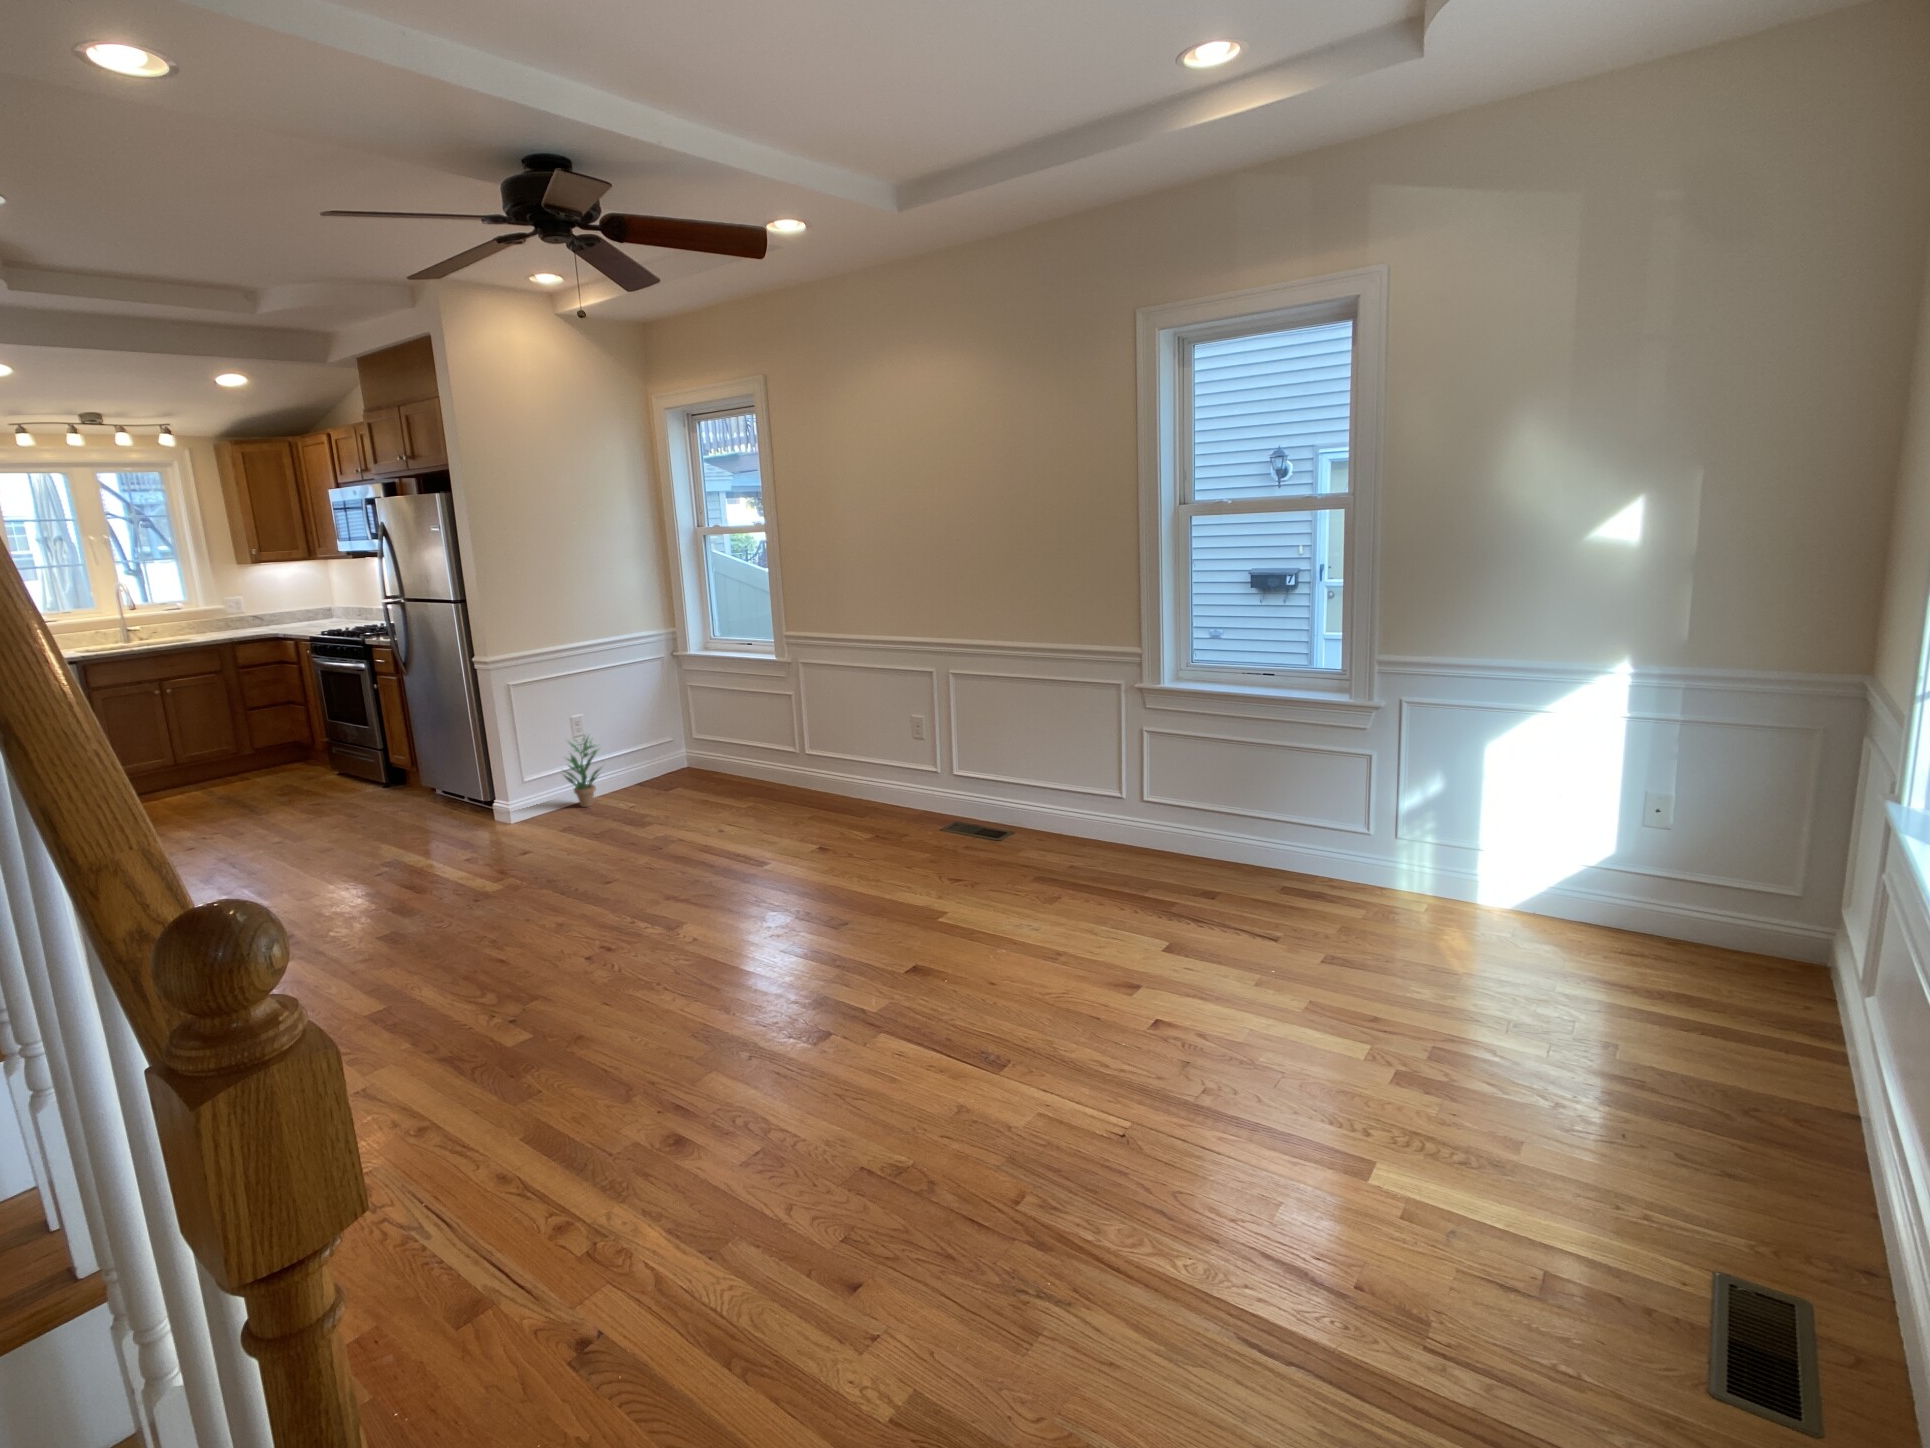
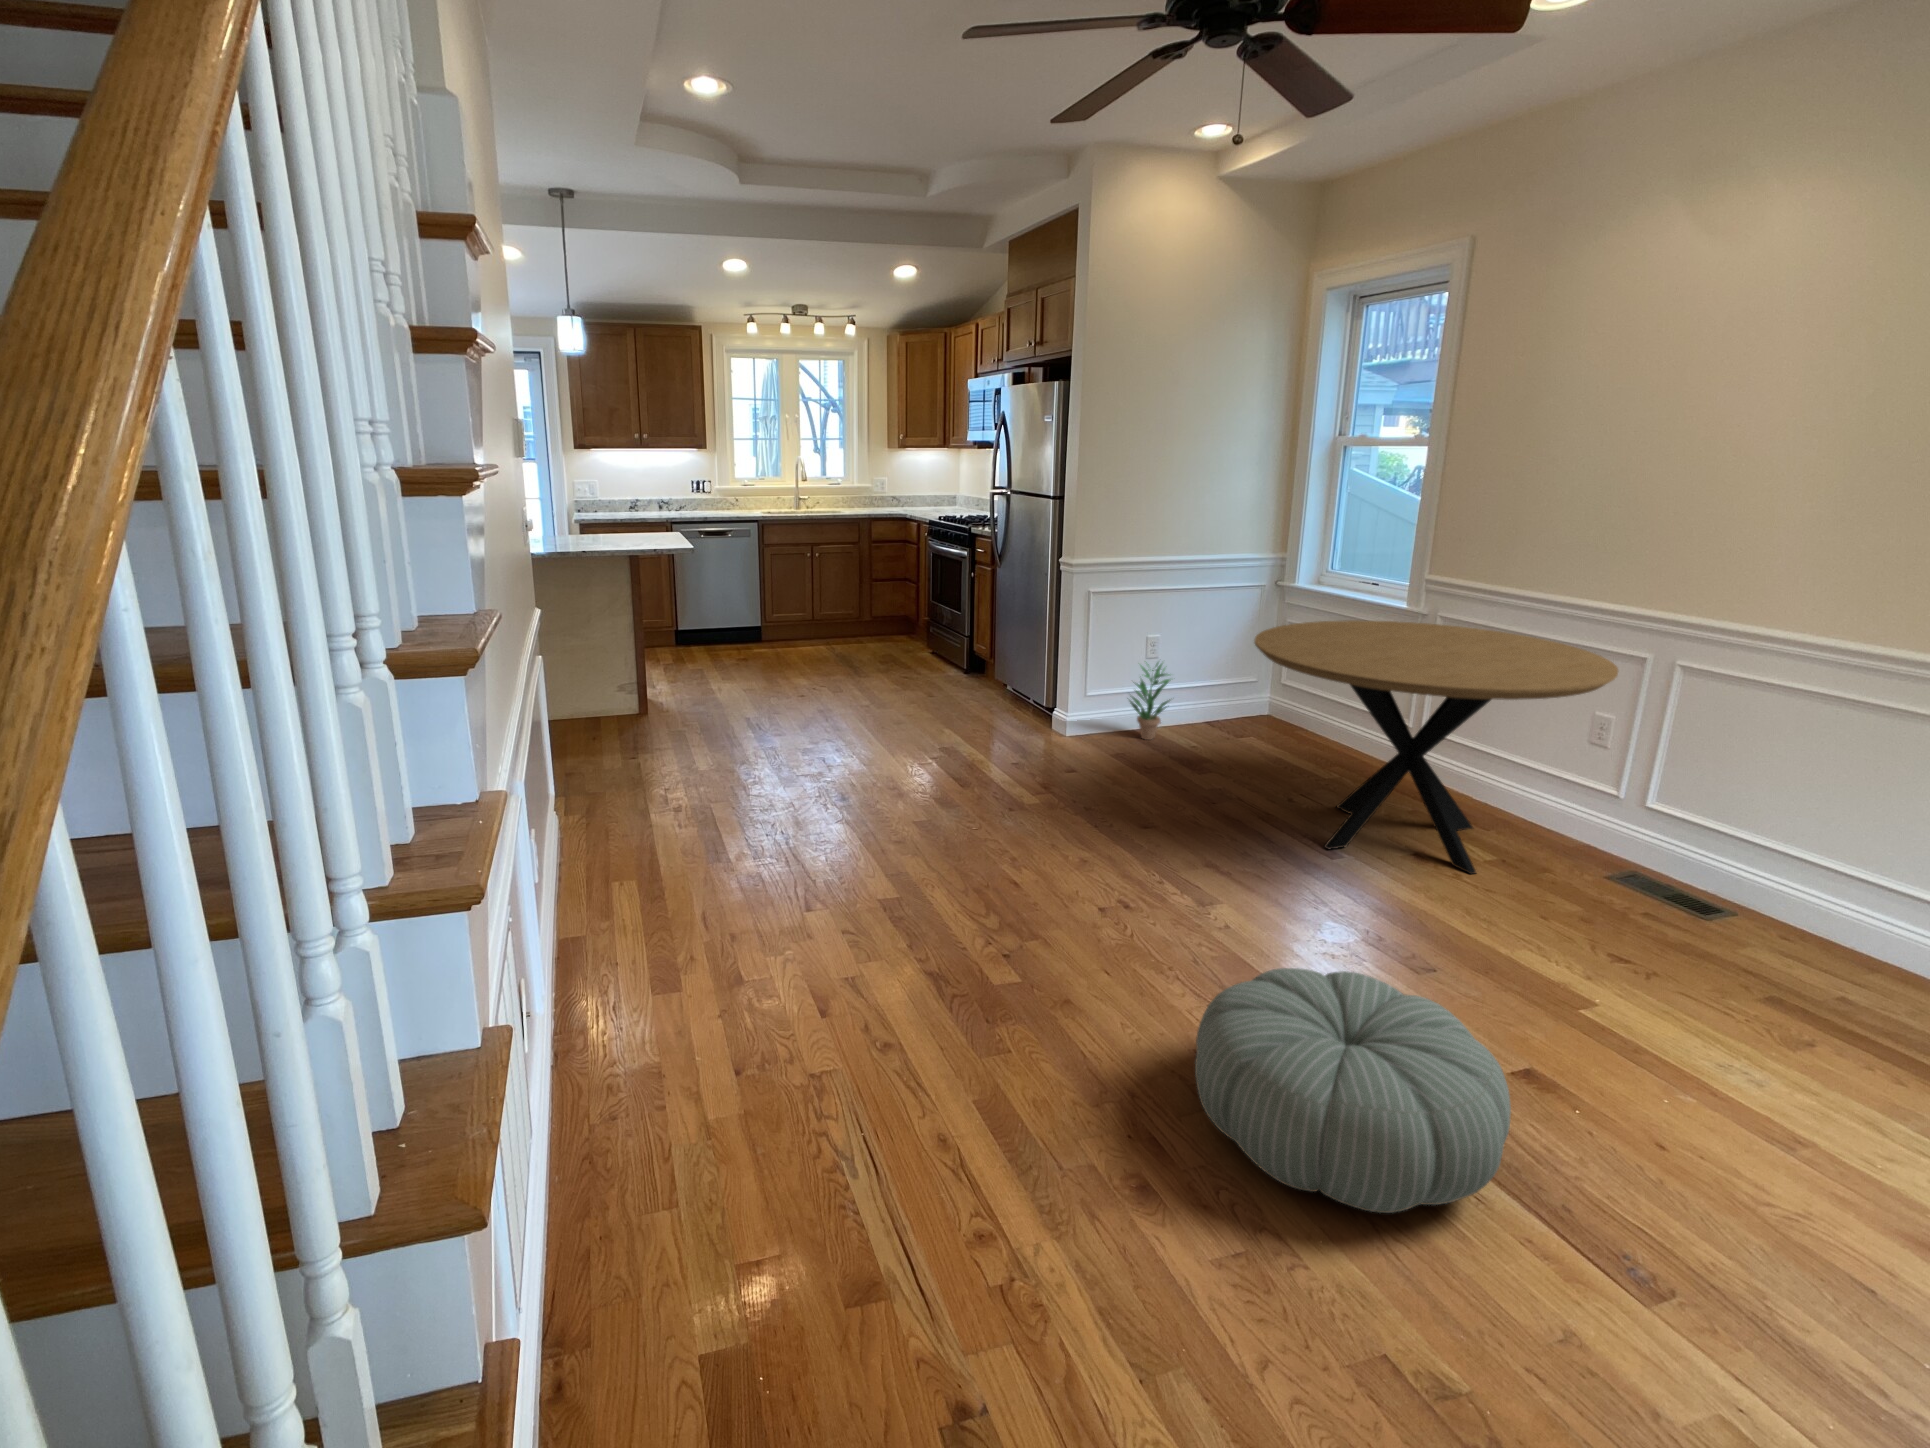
dining table: none [667,667,915,857] -> present [1254,620,1618,874]
pouf: none [694,930,908,1094] -> present [1195,968,1511,1213]

